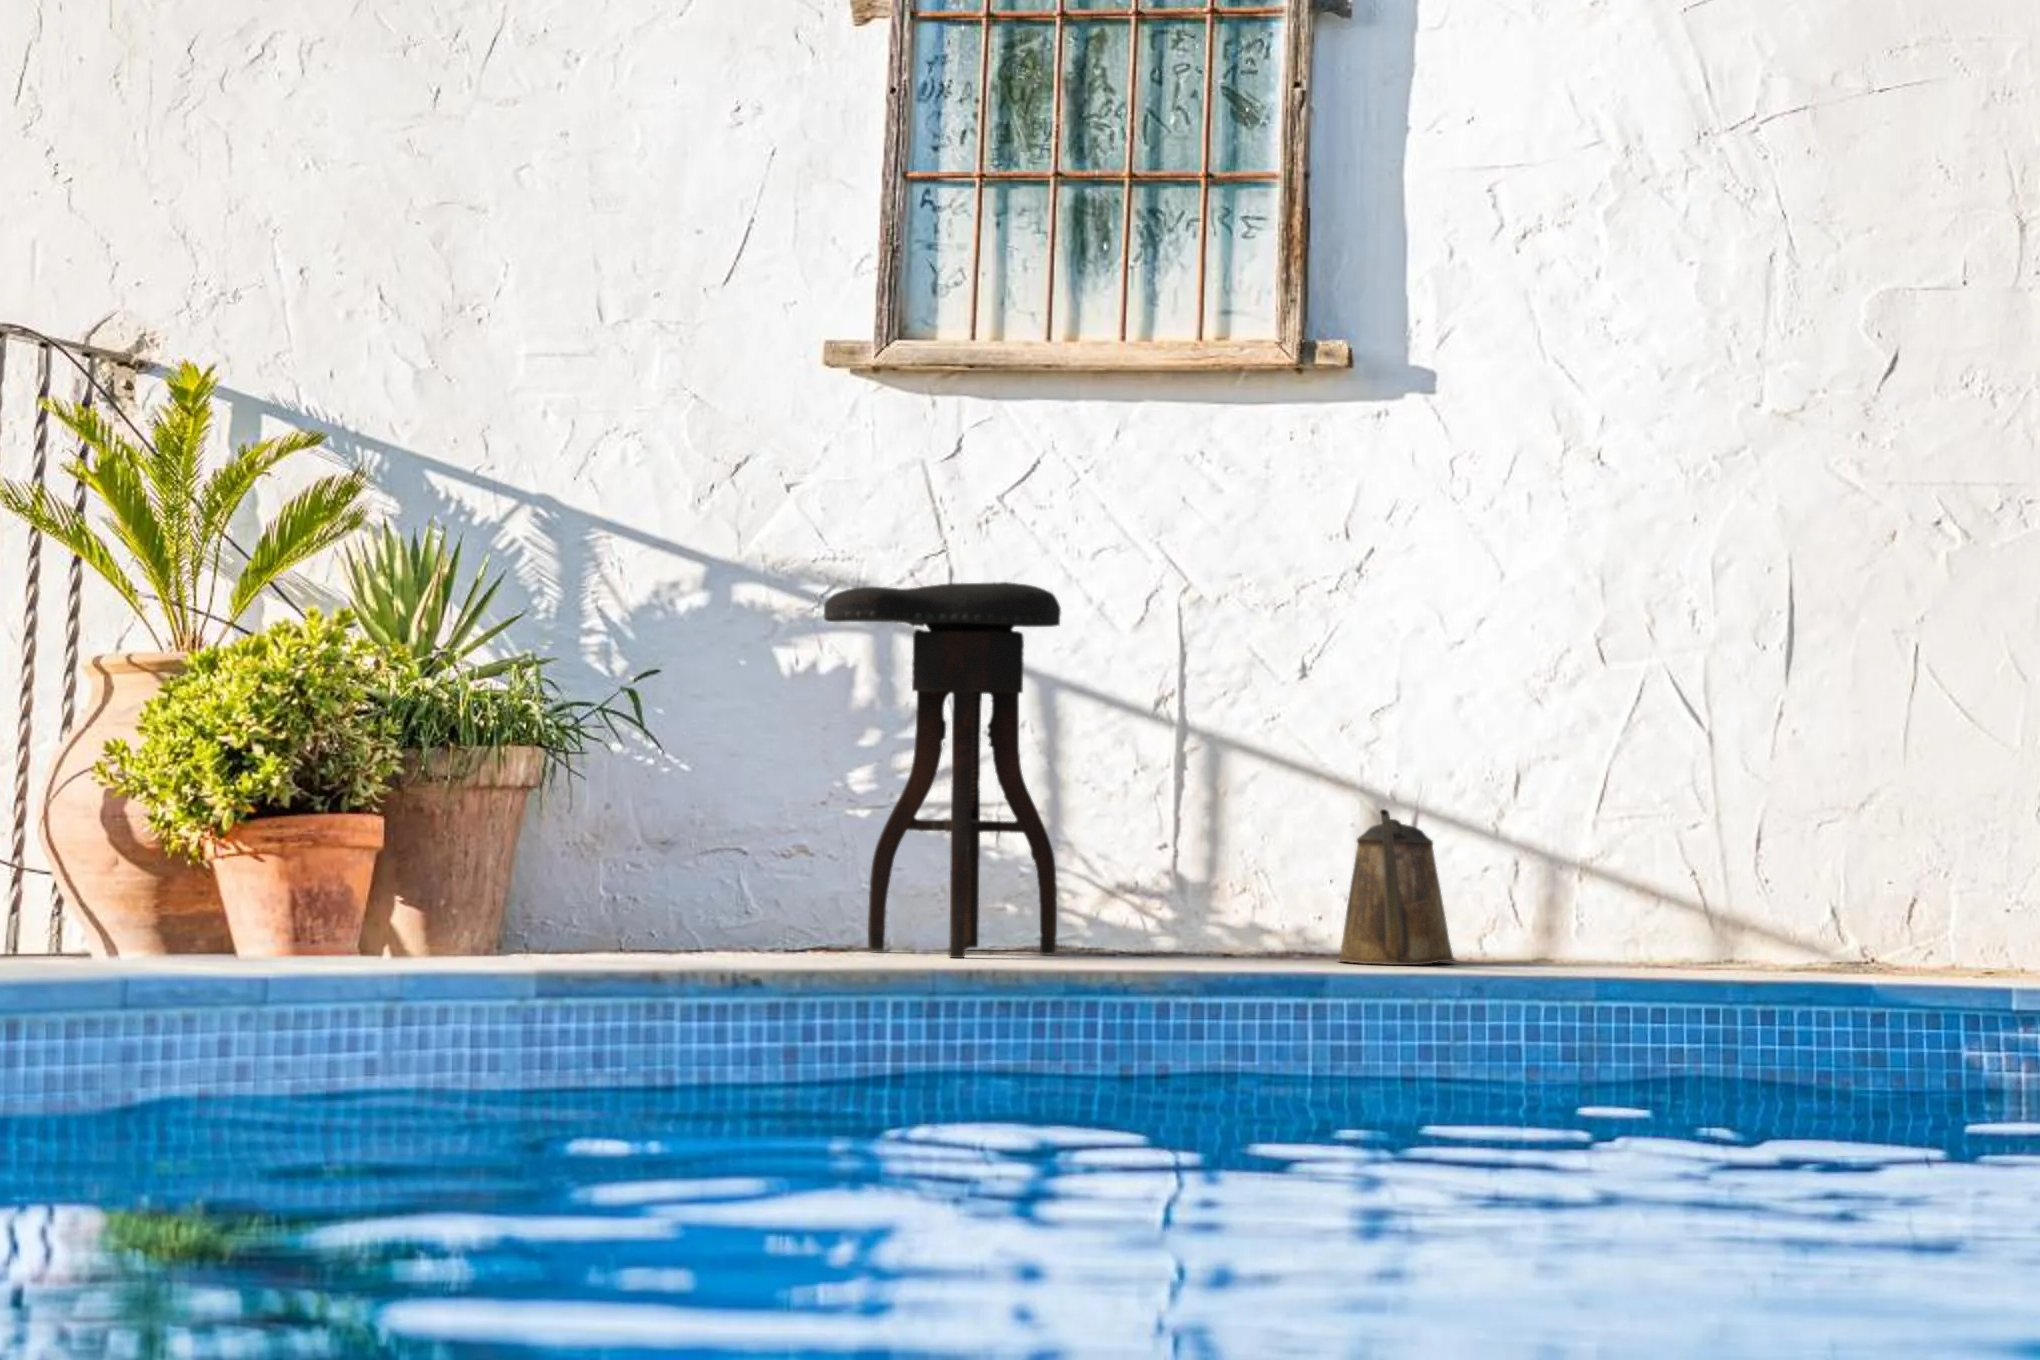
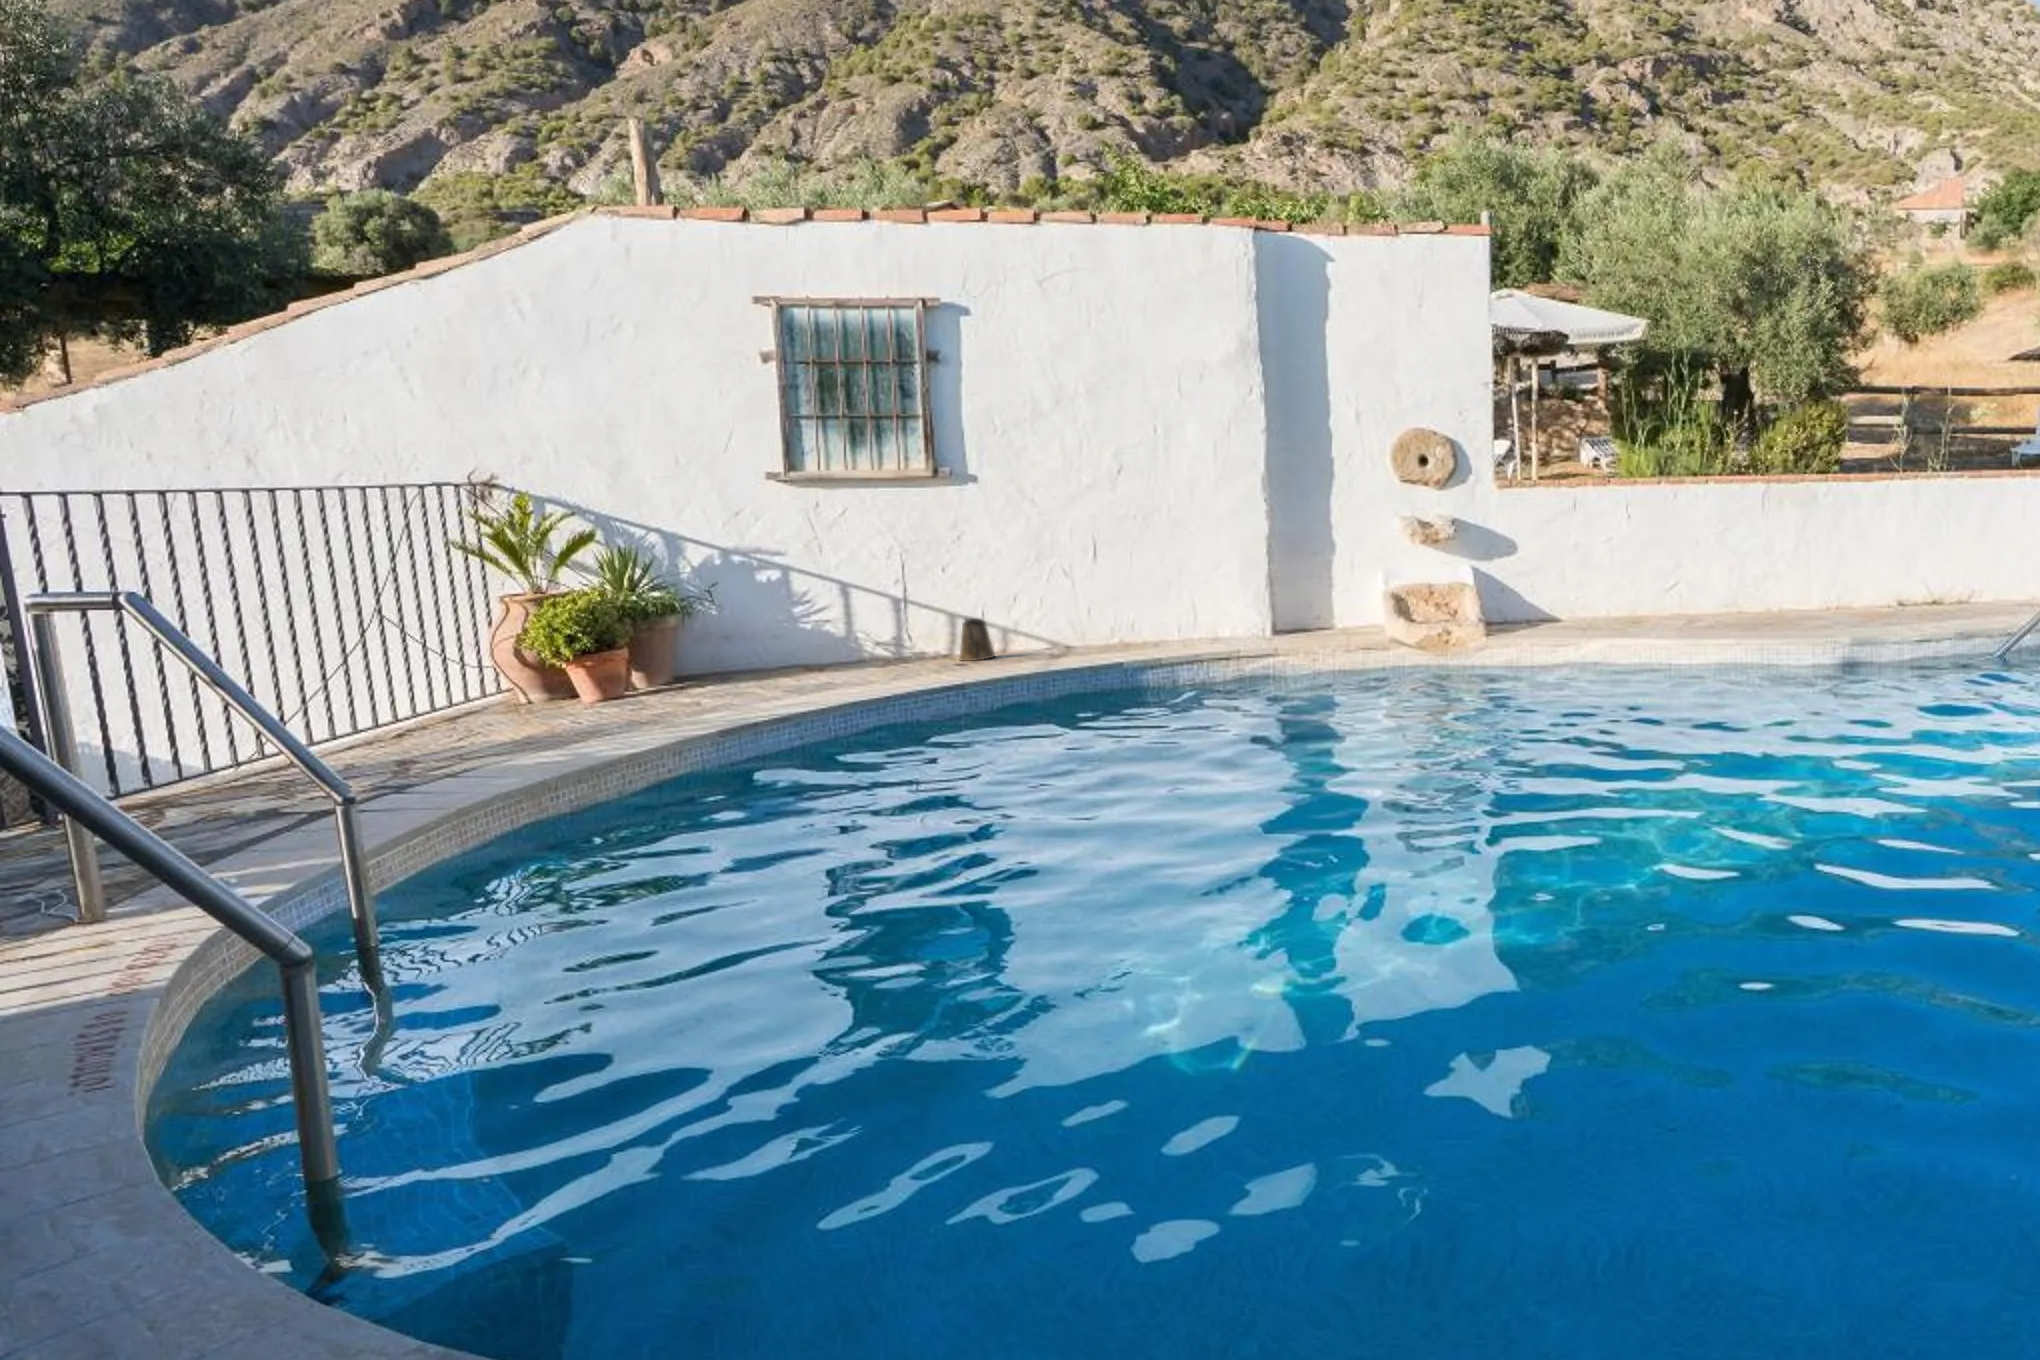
stool: present [824,582,1061,958] -> none [776,553,869,672]

